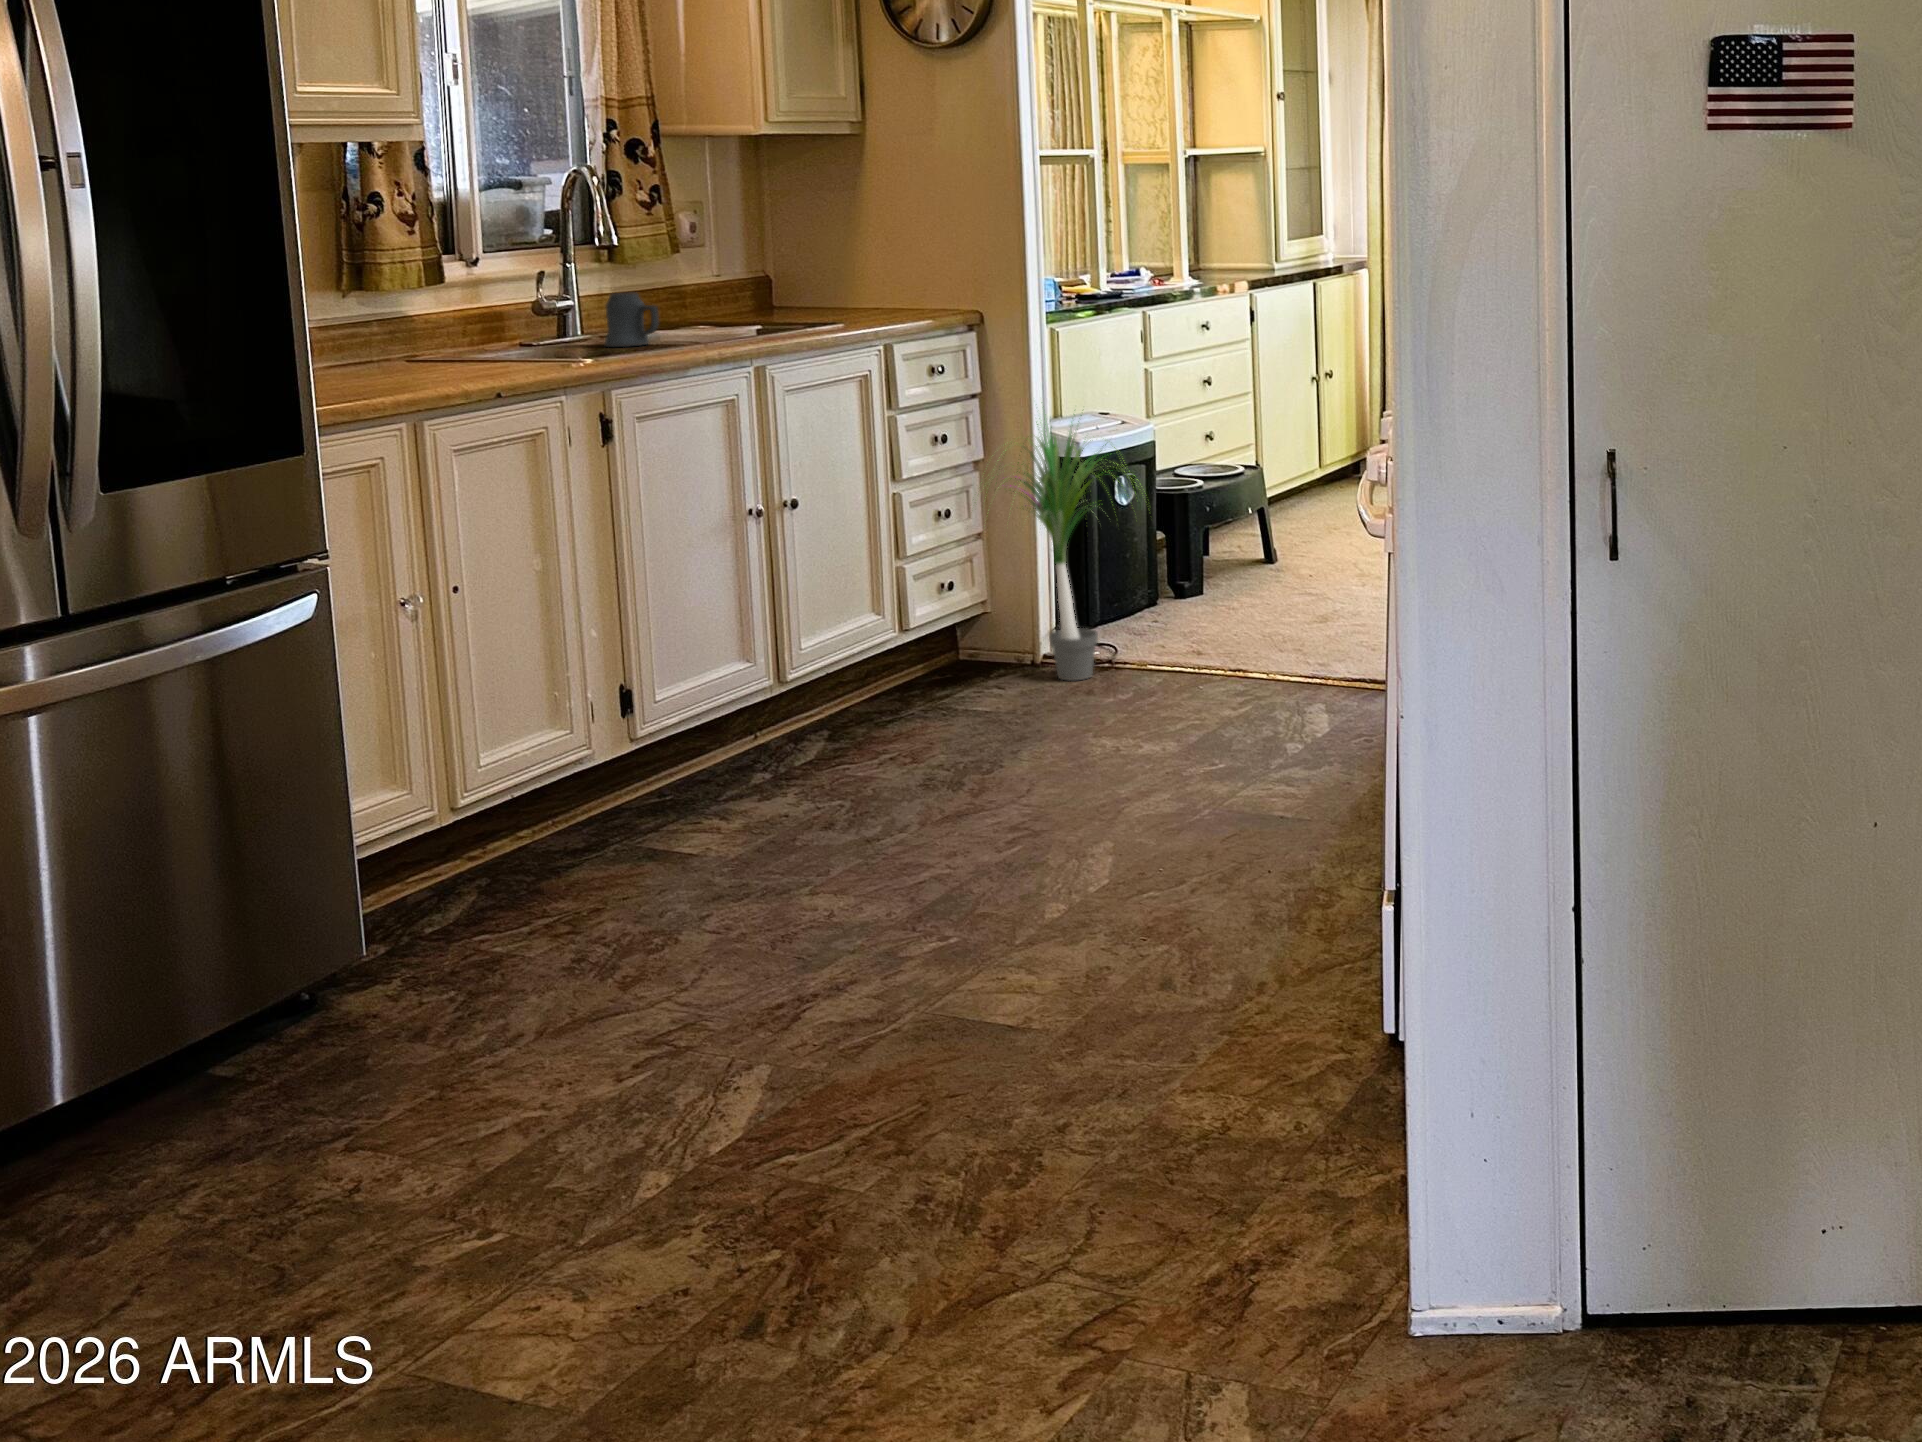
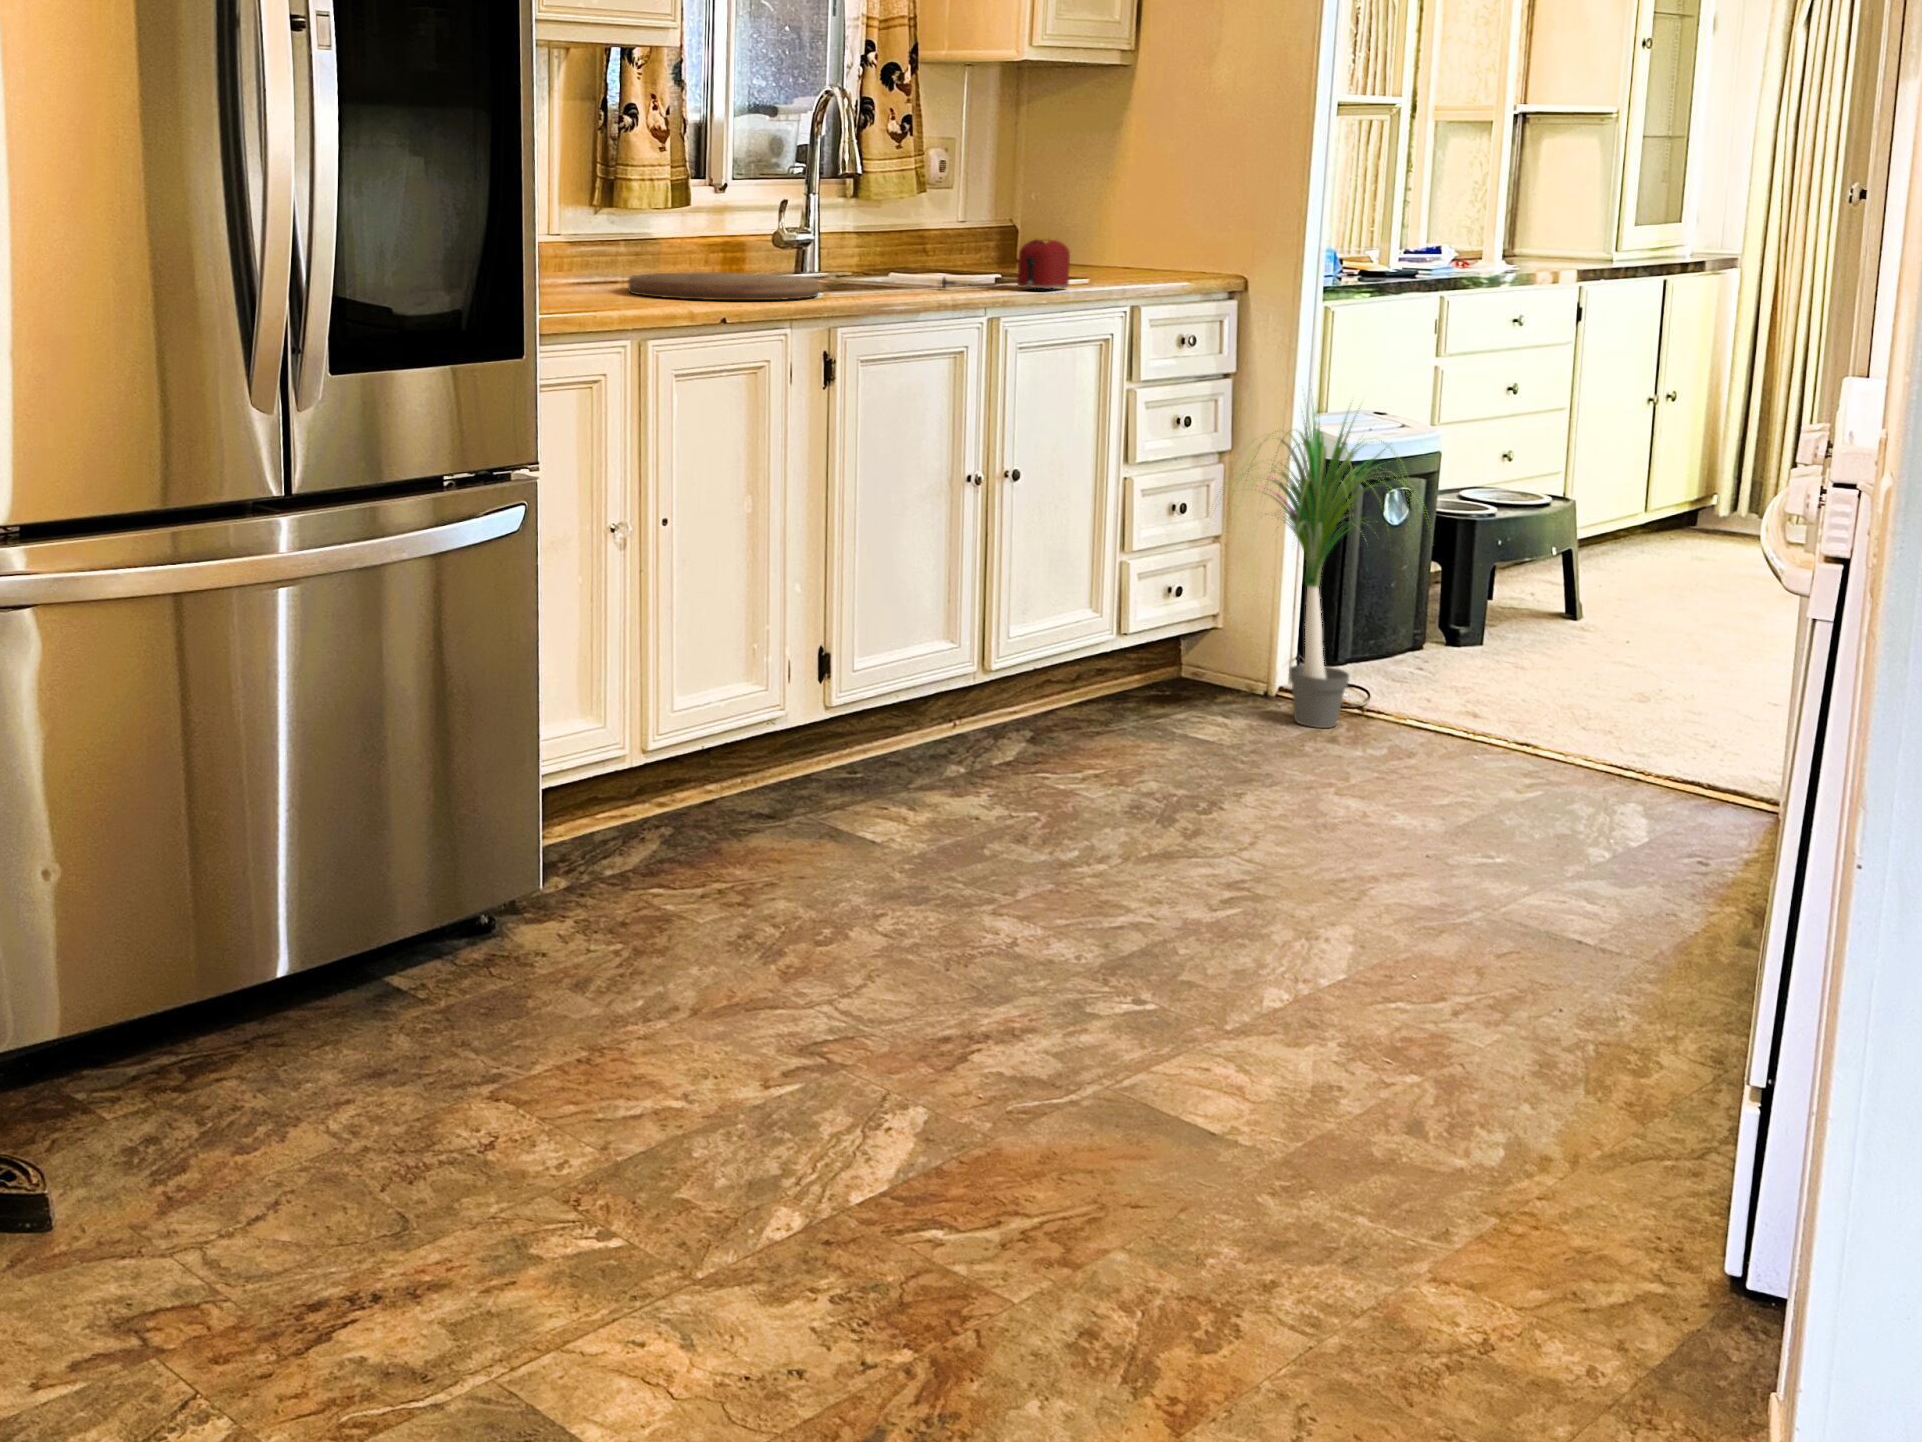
mug: present [605,293,659,347] -> none [836,226,894,285]
toaster: none [703,294,826,344] -> present [940,239,1070,289]
cutting board: none [390,344,590,376] -> present [628,272,819,300]

